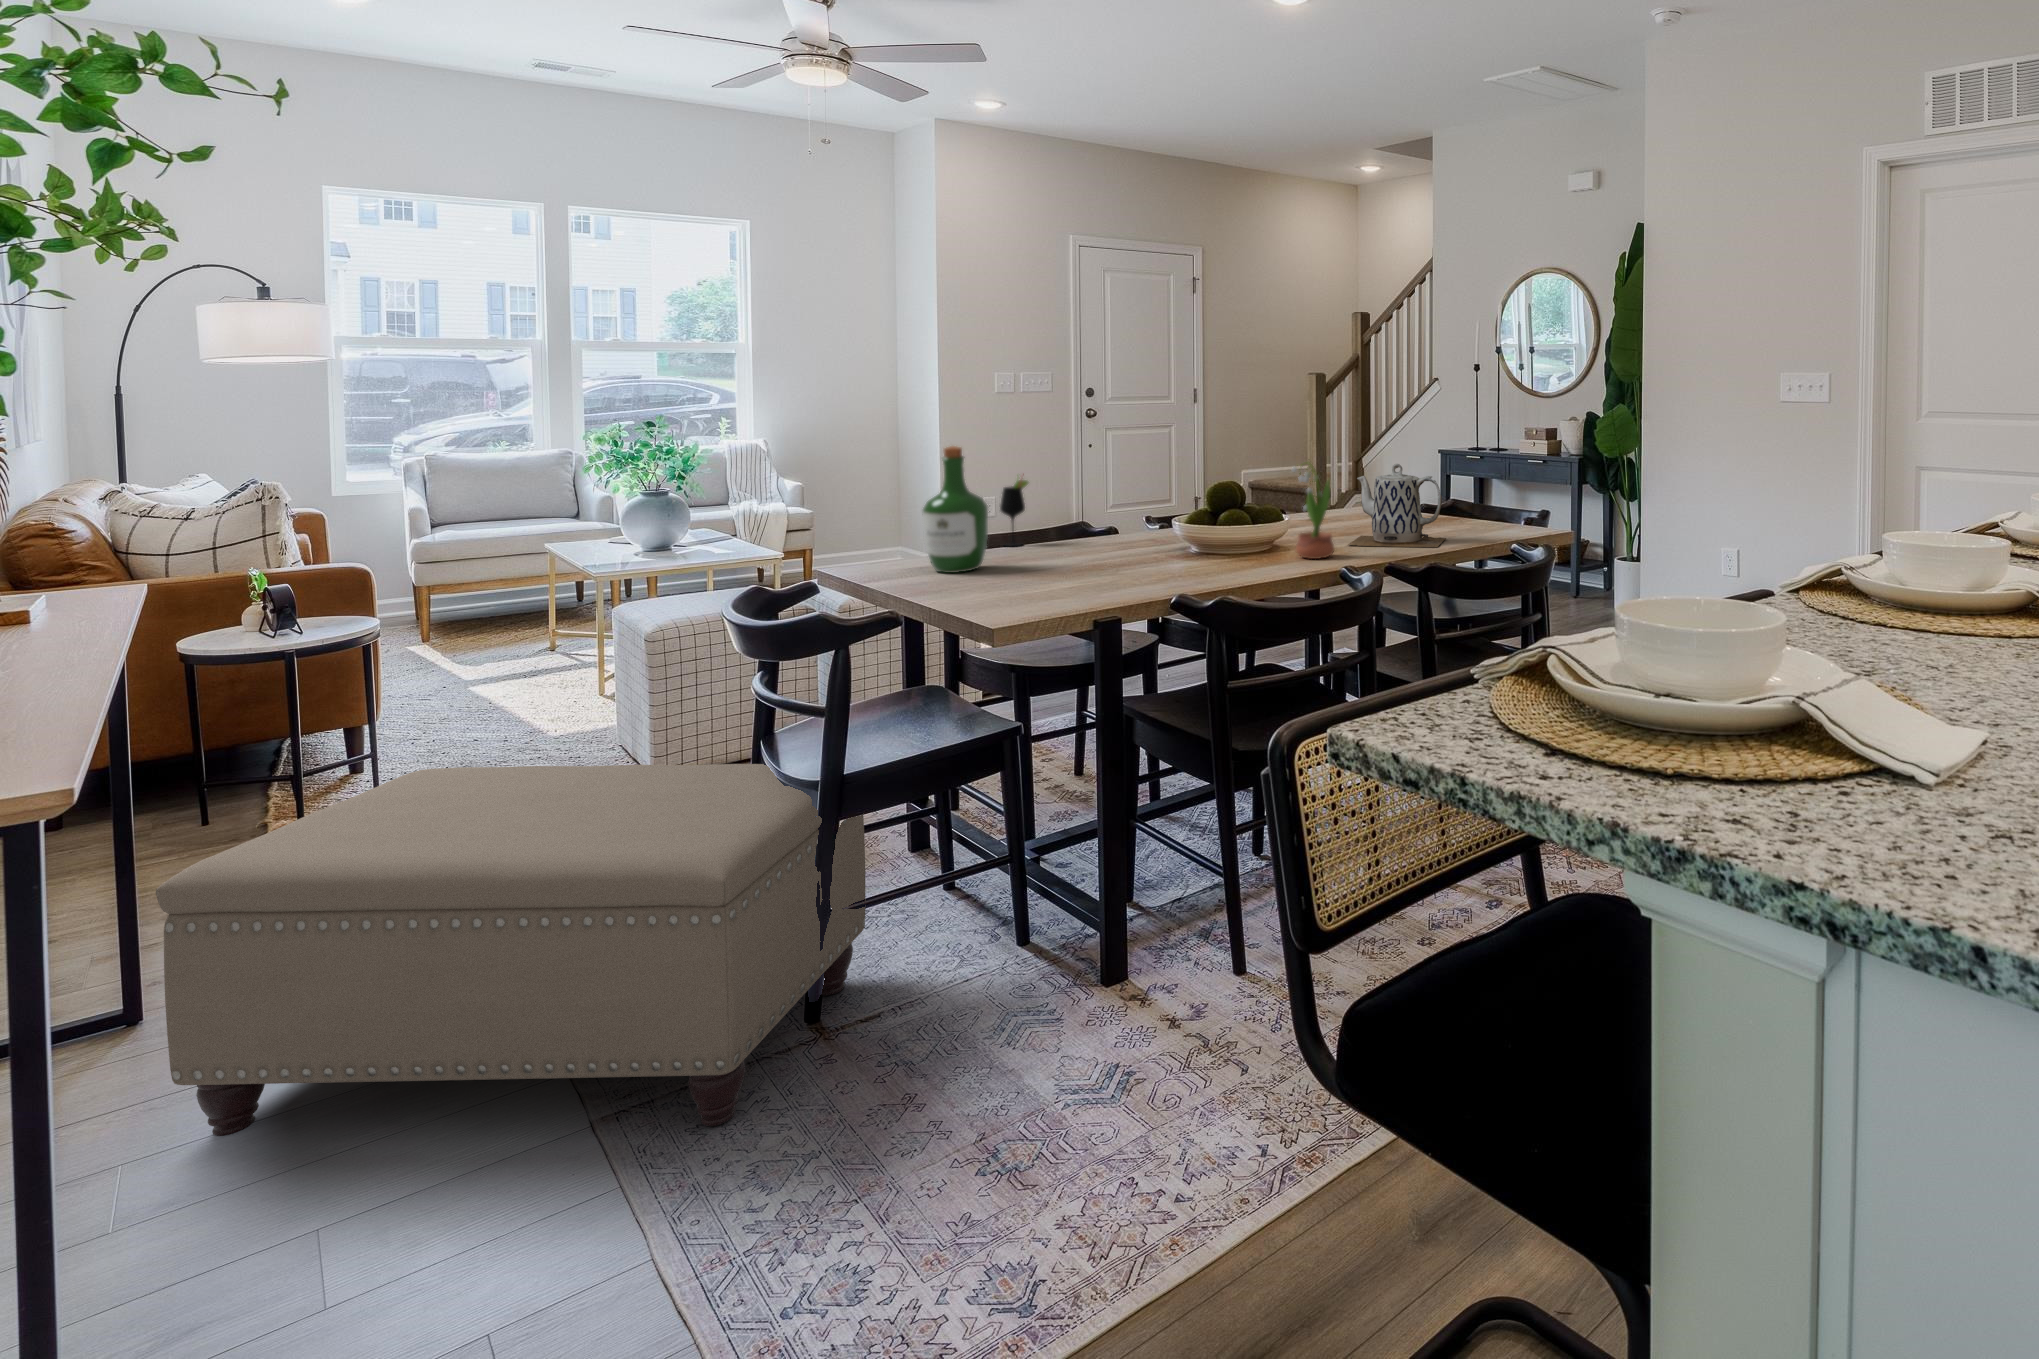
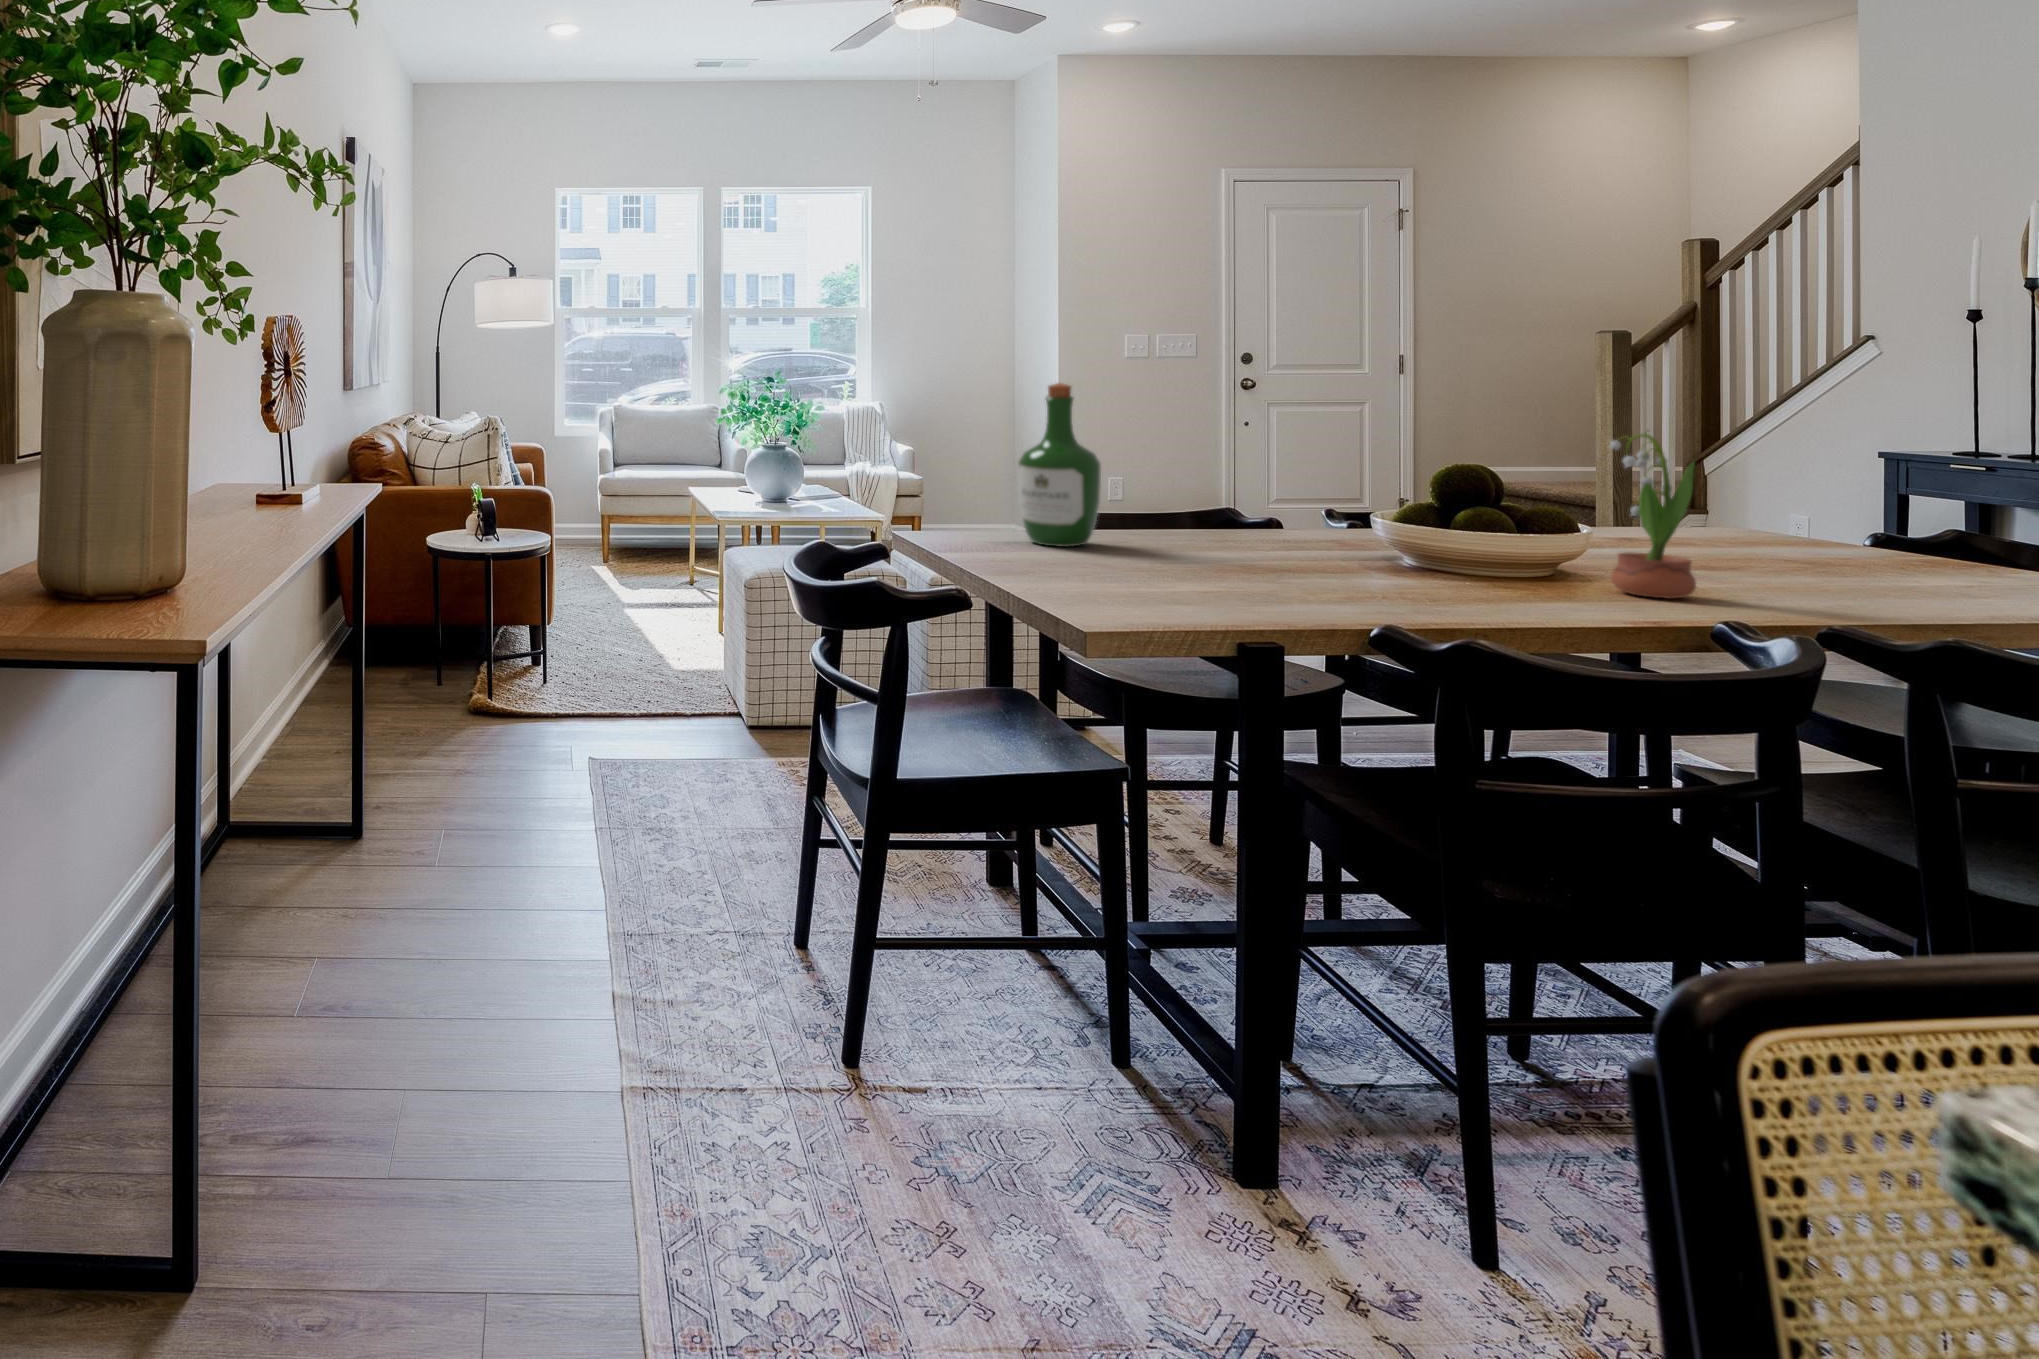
teapot: present [1348,464,1446,547] -> none [1715,452,1959,611]
wine glass: present [1000,474,1029,546] -> none [1119,432,1160,526]
ottoman: present [156,764,866,1136] -> none [338,671,927,1159]

